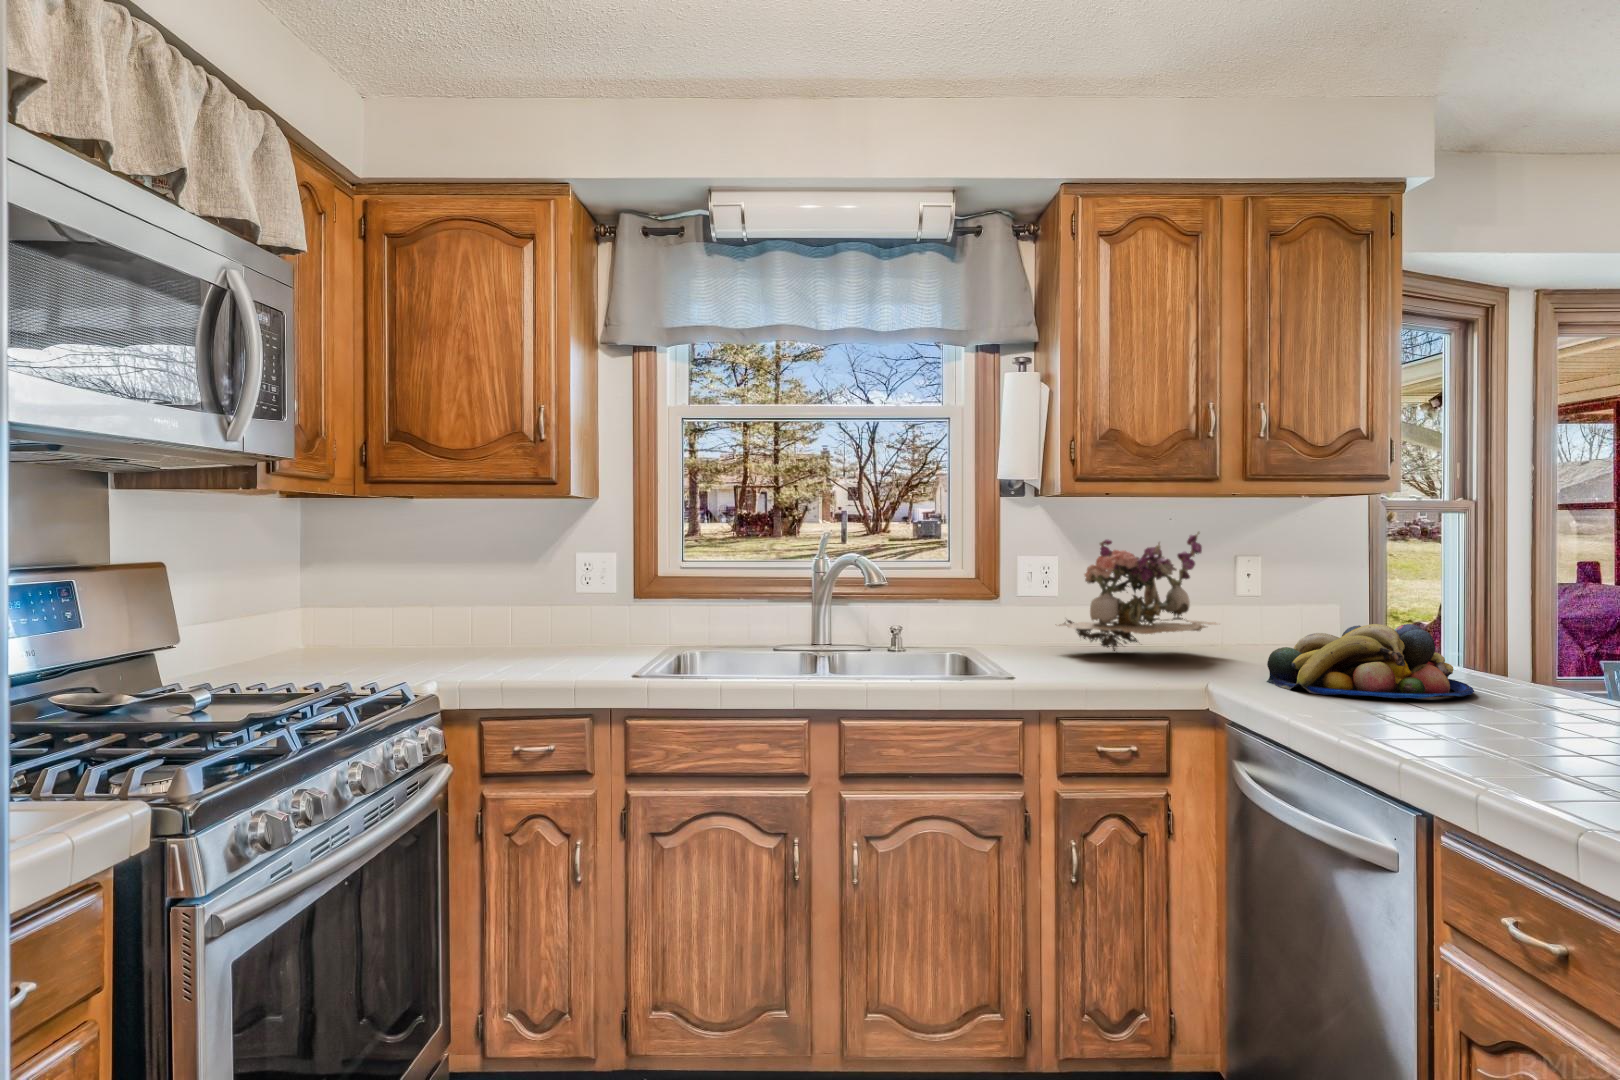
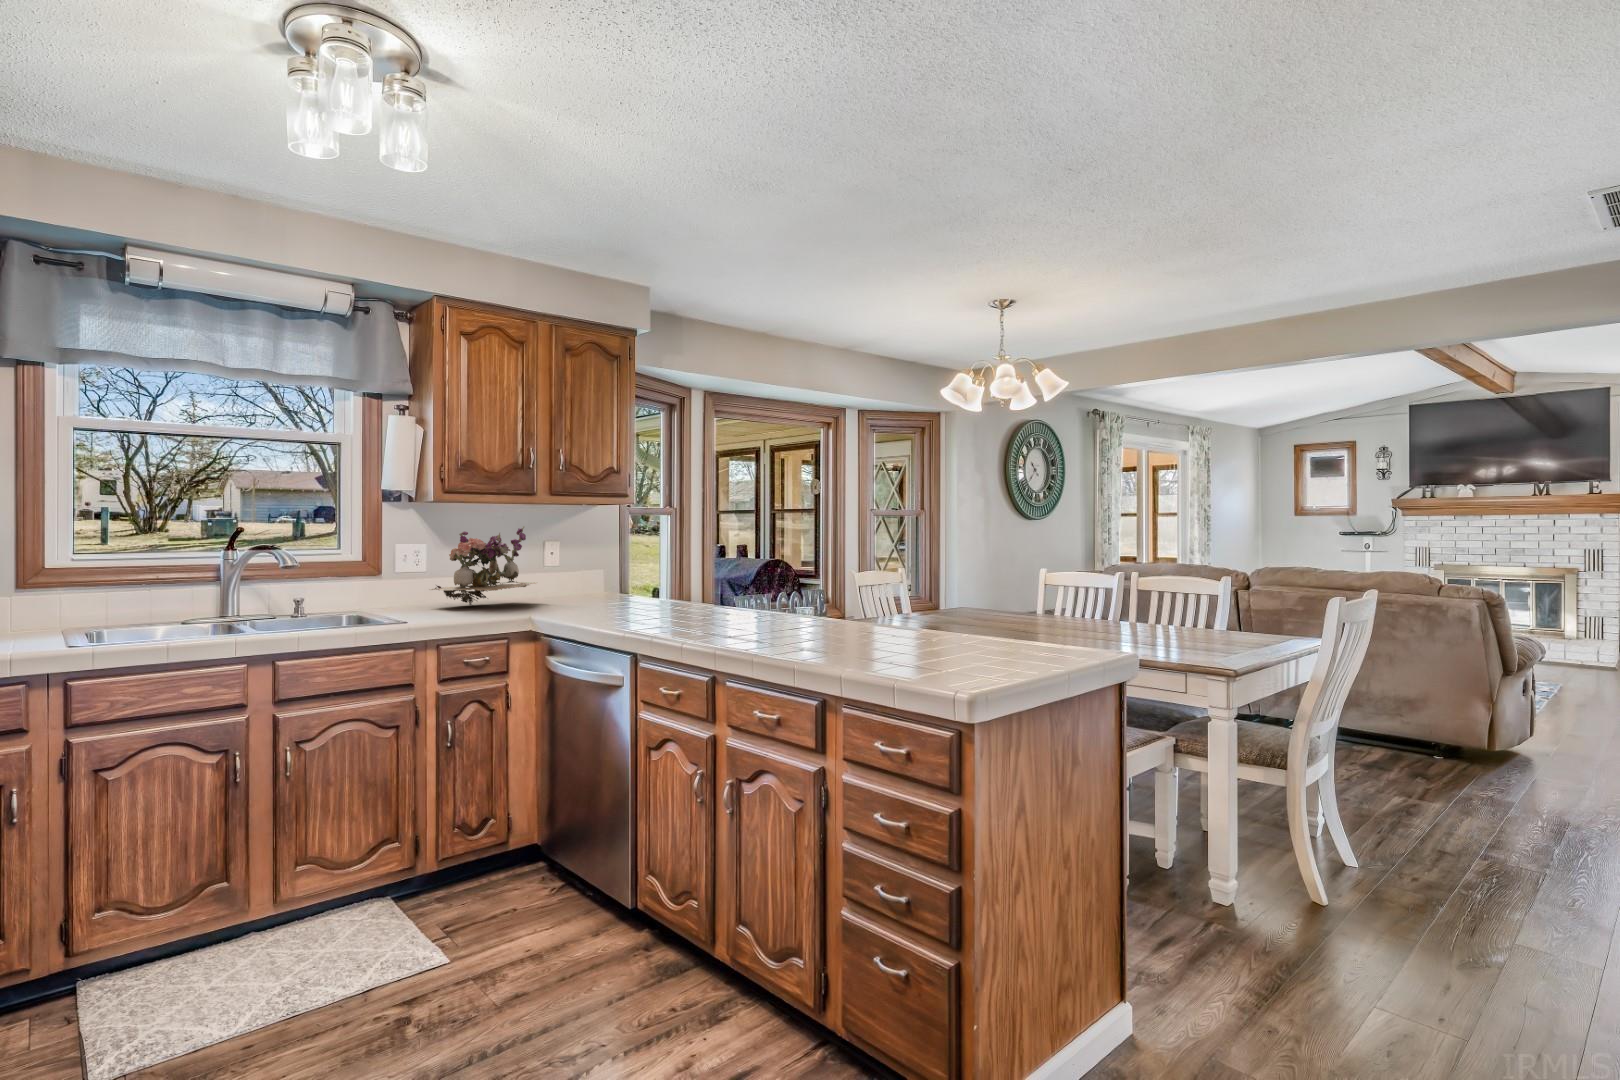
fruit bowl: present [1266,624,1474,699] -> none [562,575,663,615]

